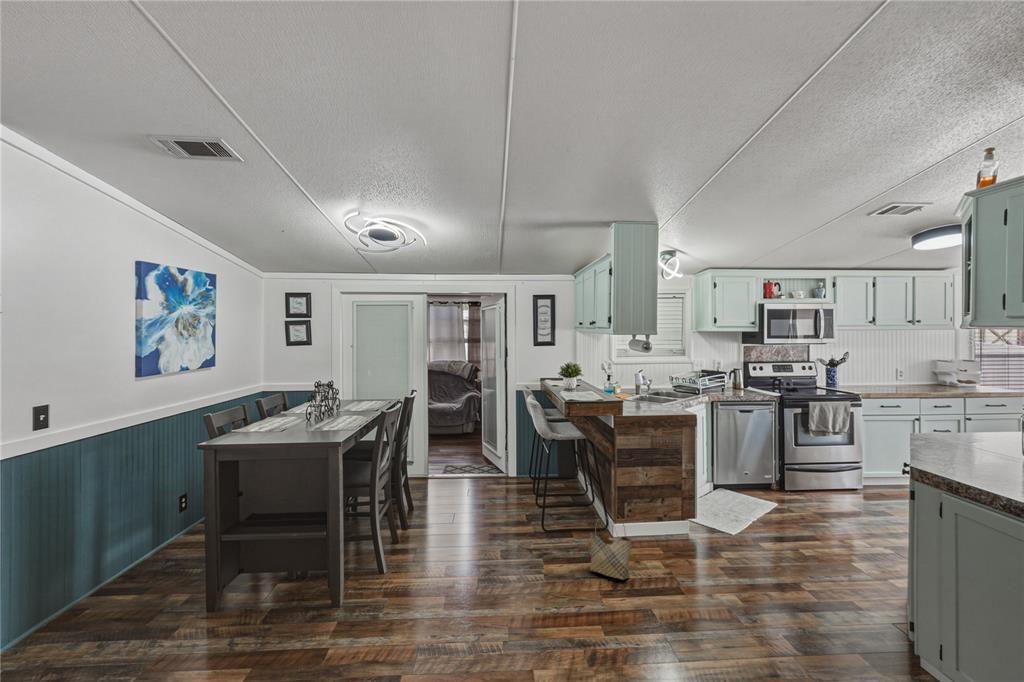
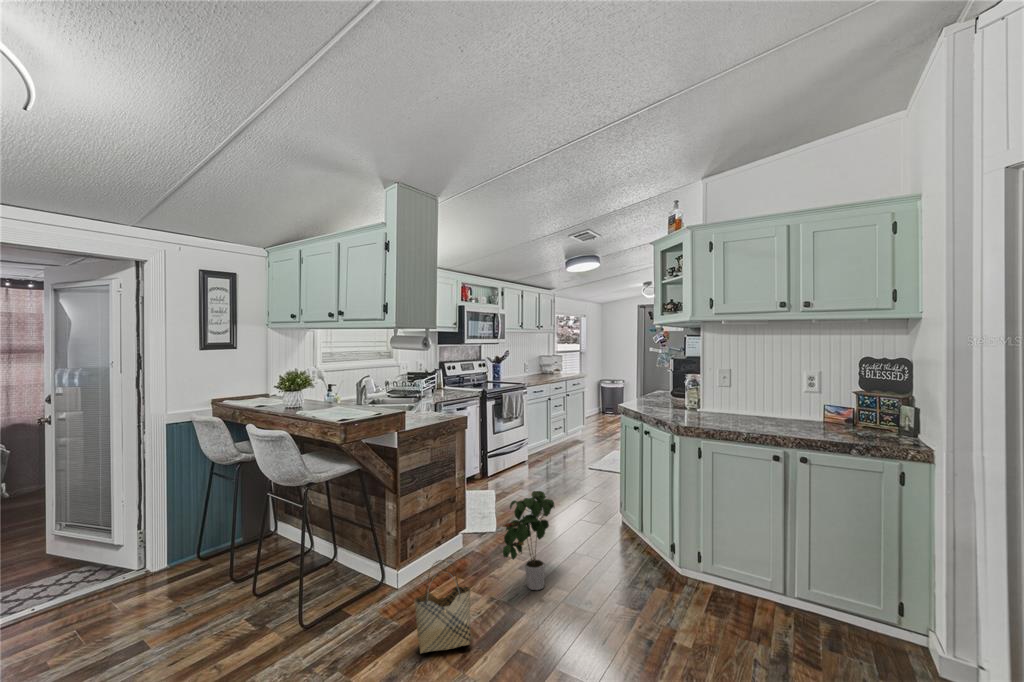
potted plant: none [677,488,755,579] -> present [503,491,554,590]

